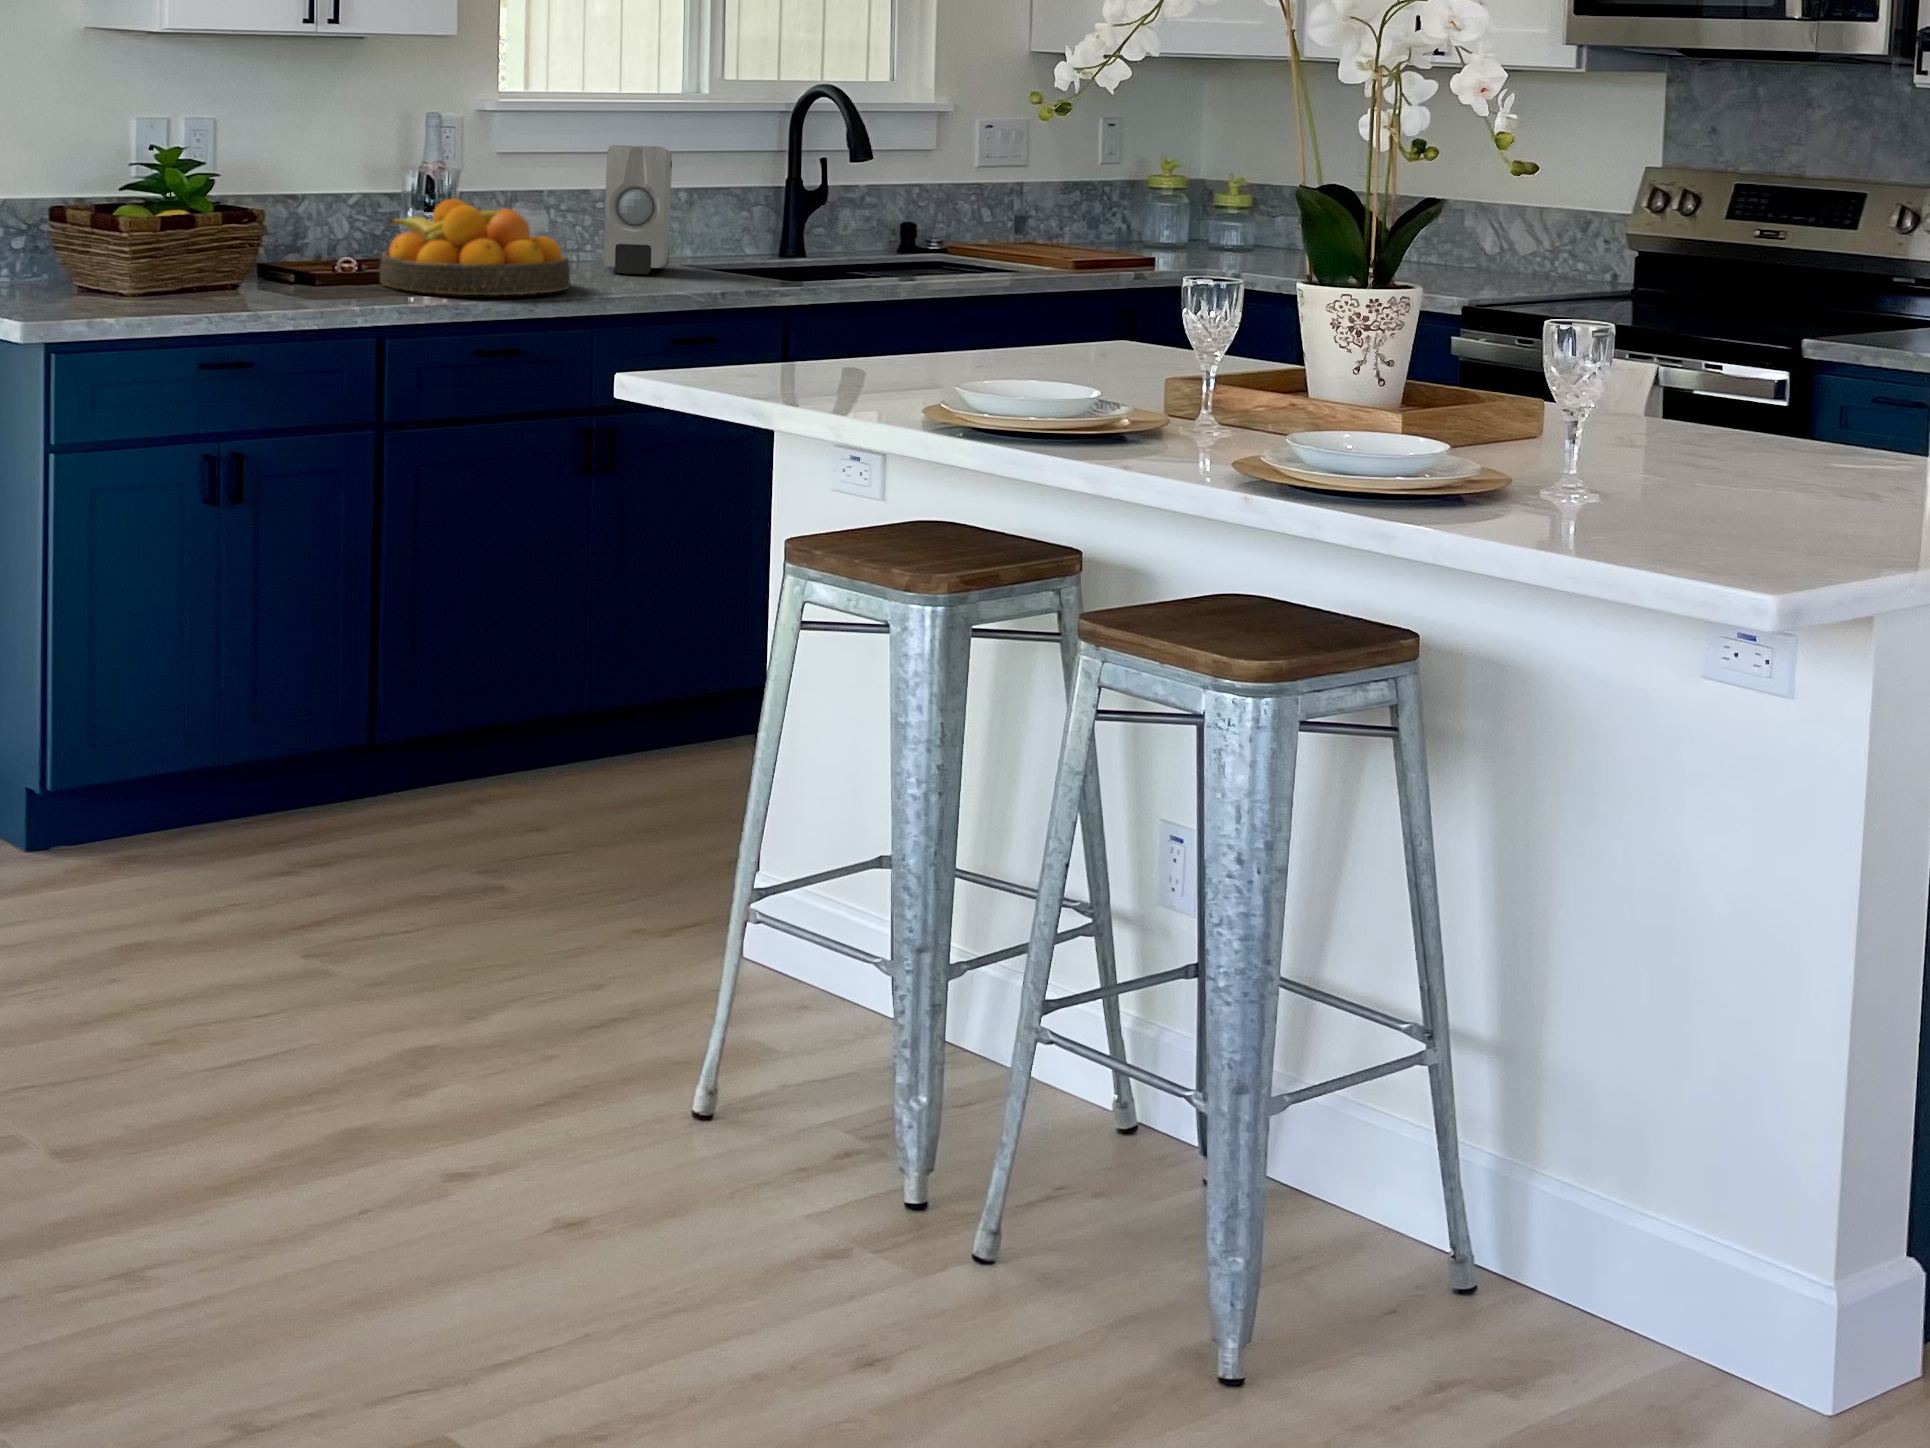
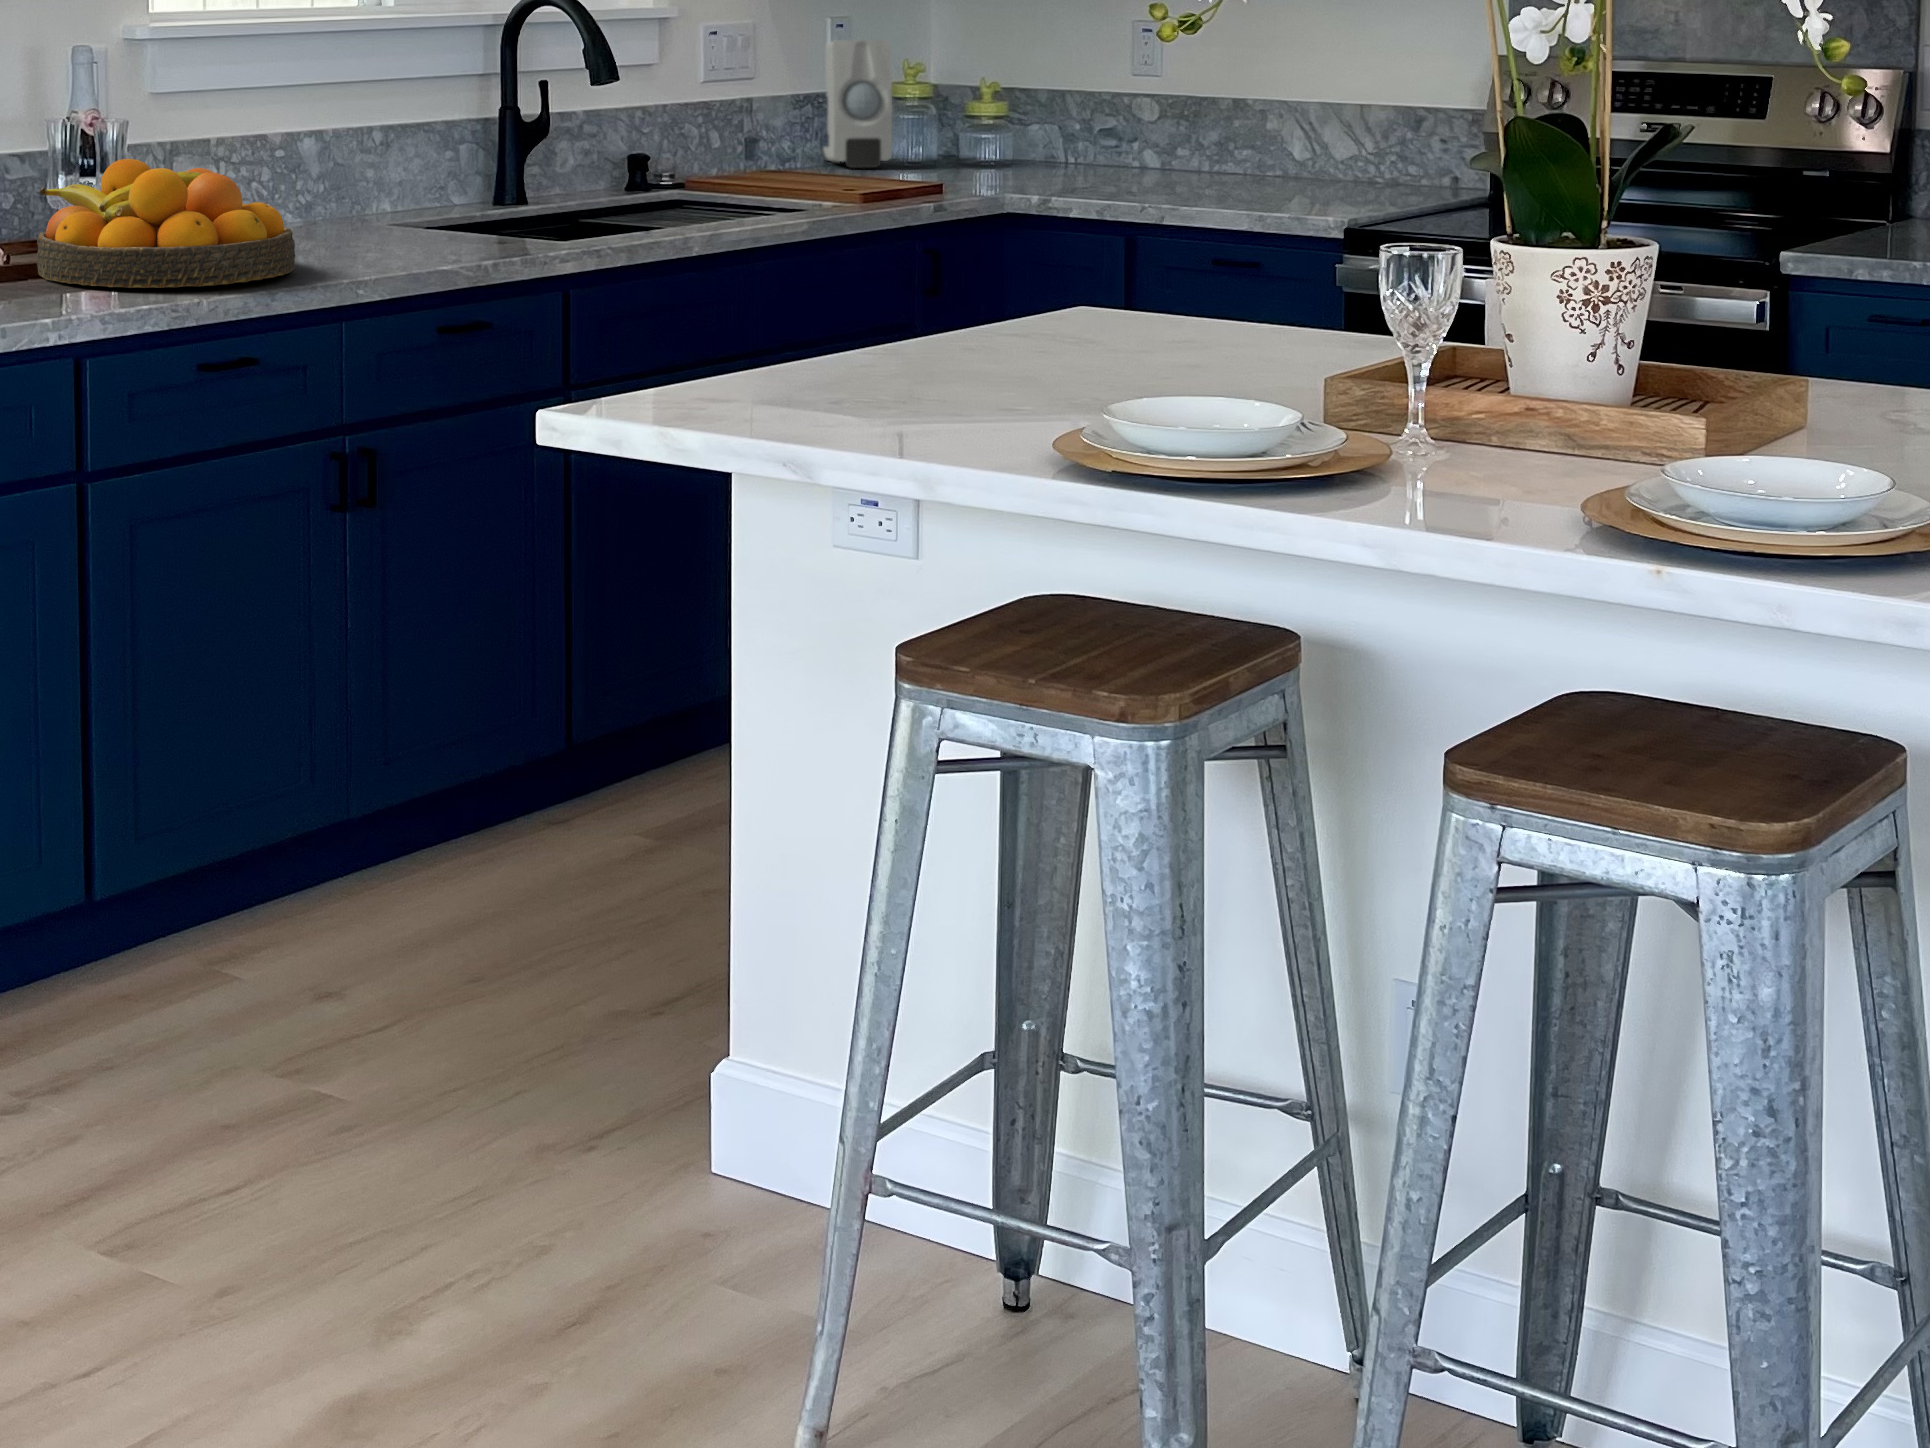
soap dispenser: present [604,145,672,274] -> present [821,40,892,168]

